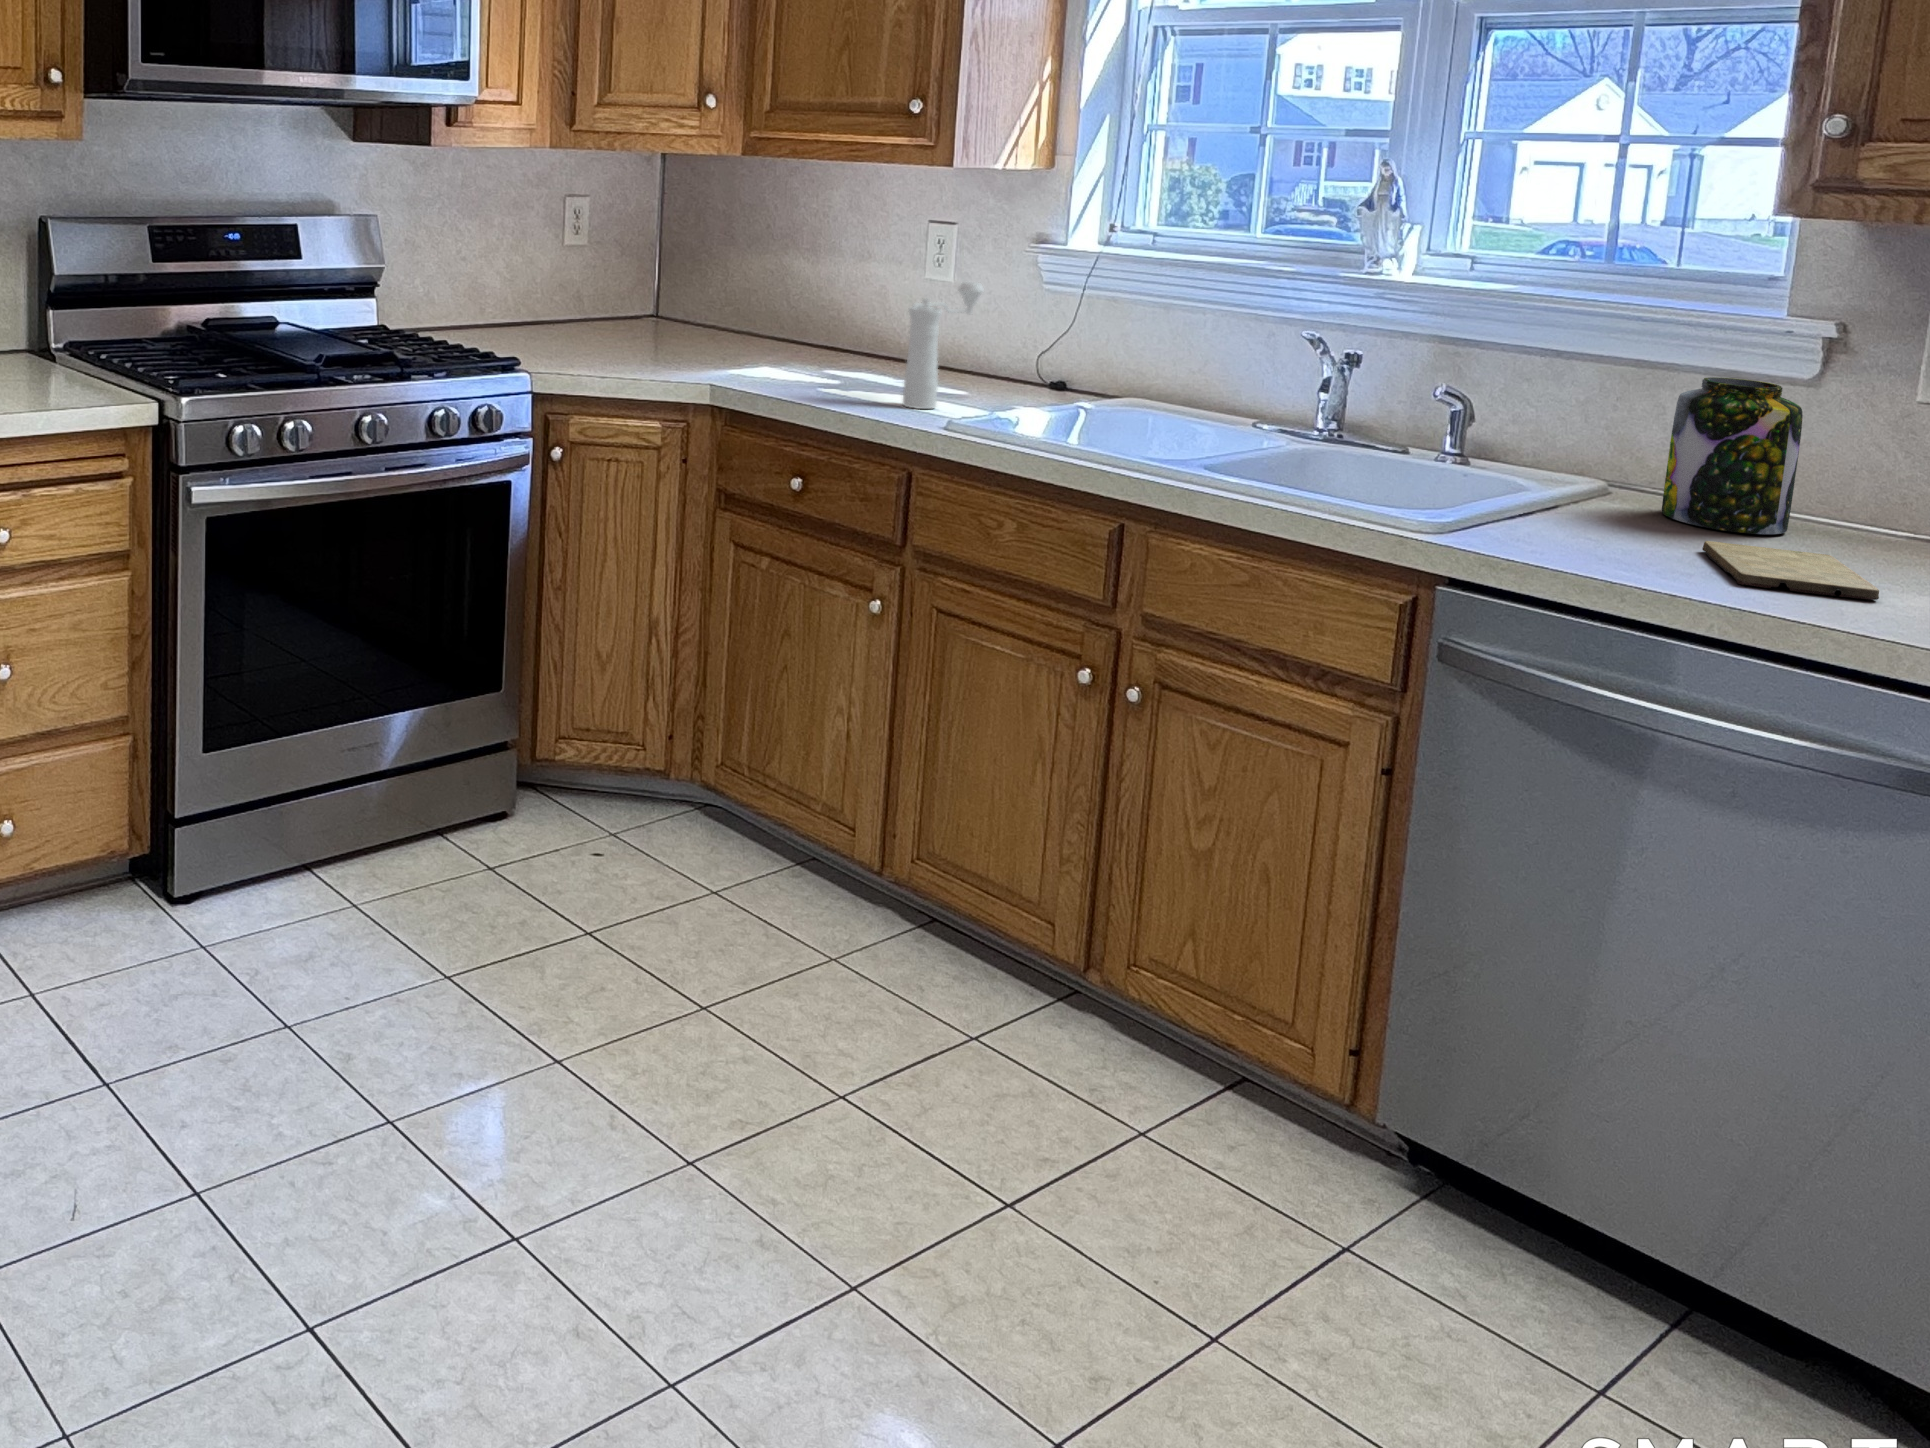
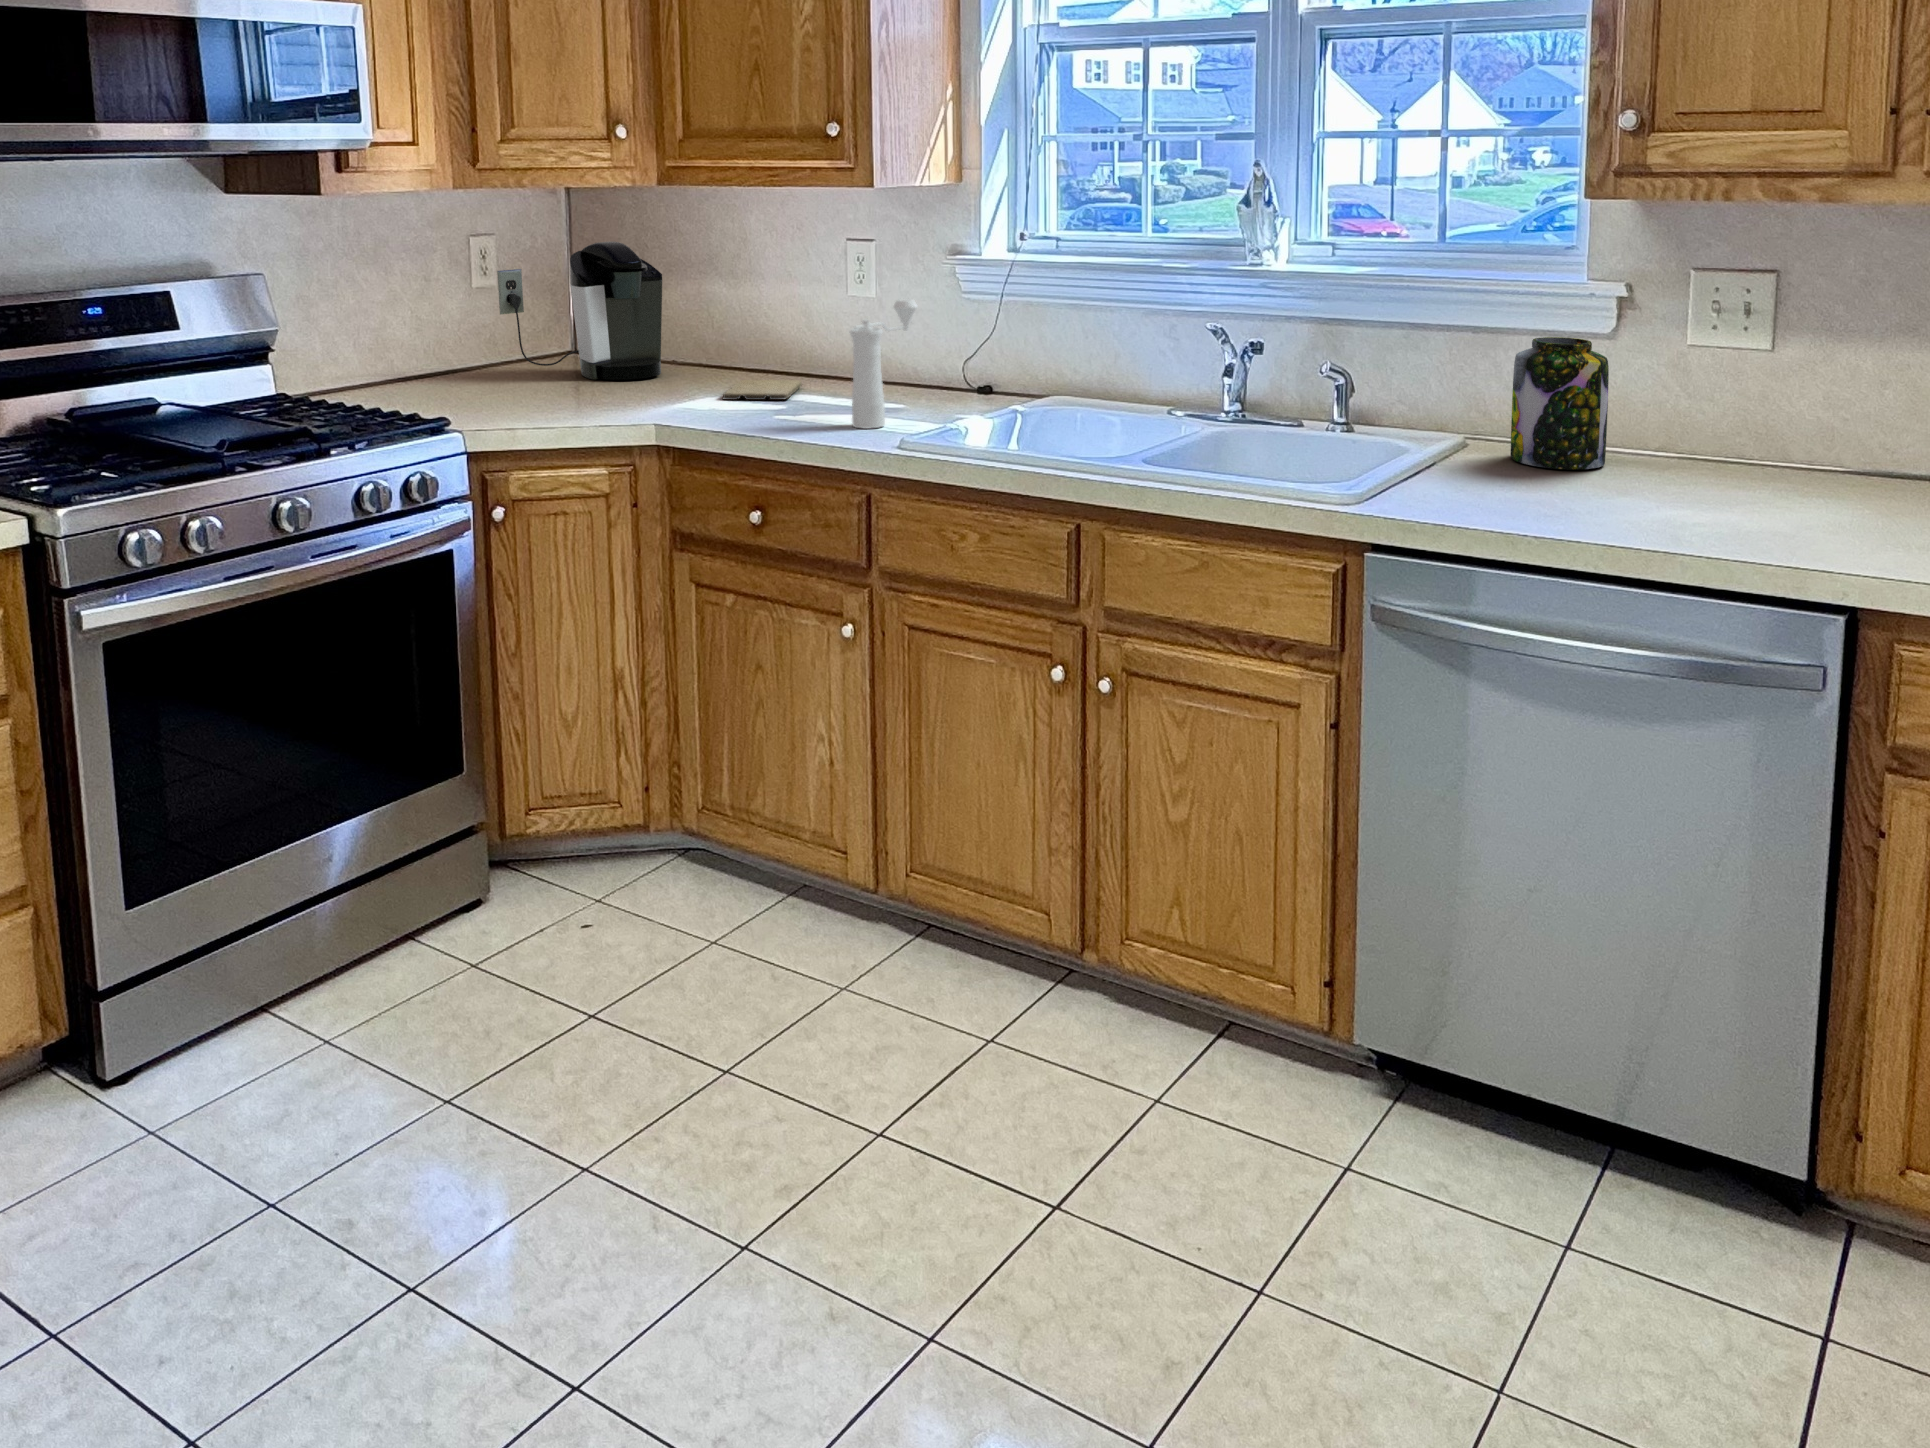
coffee maker: none [581,208,738,343] -> present [497,242,662,380]
cutting board: present [1702,541,1879,600] -> present [723,380,802,400]

